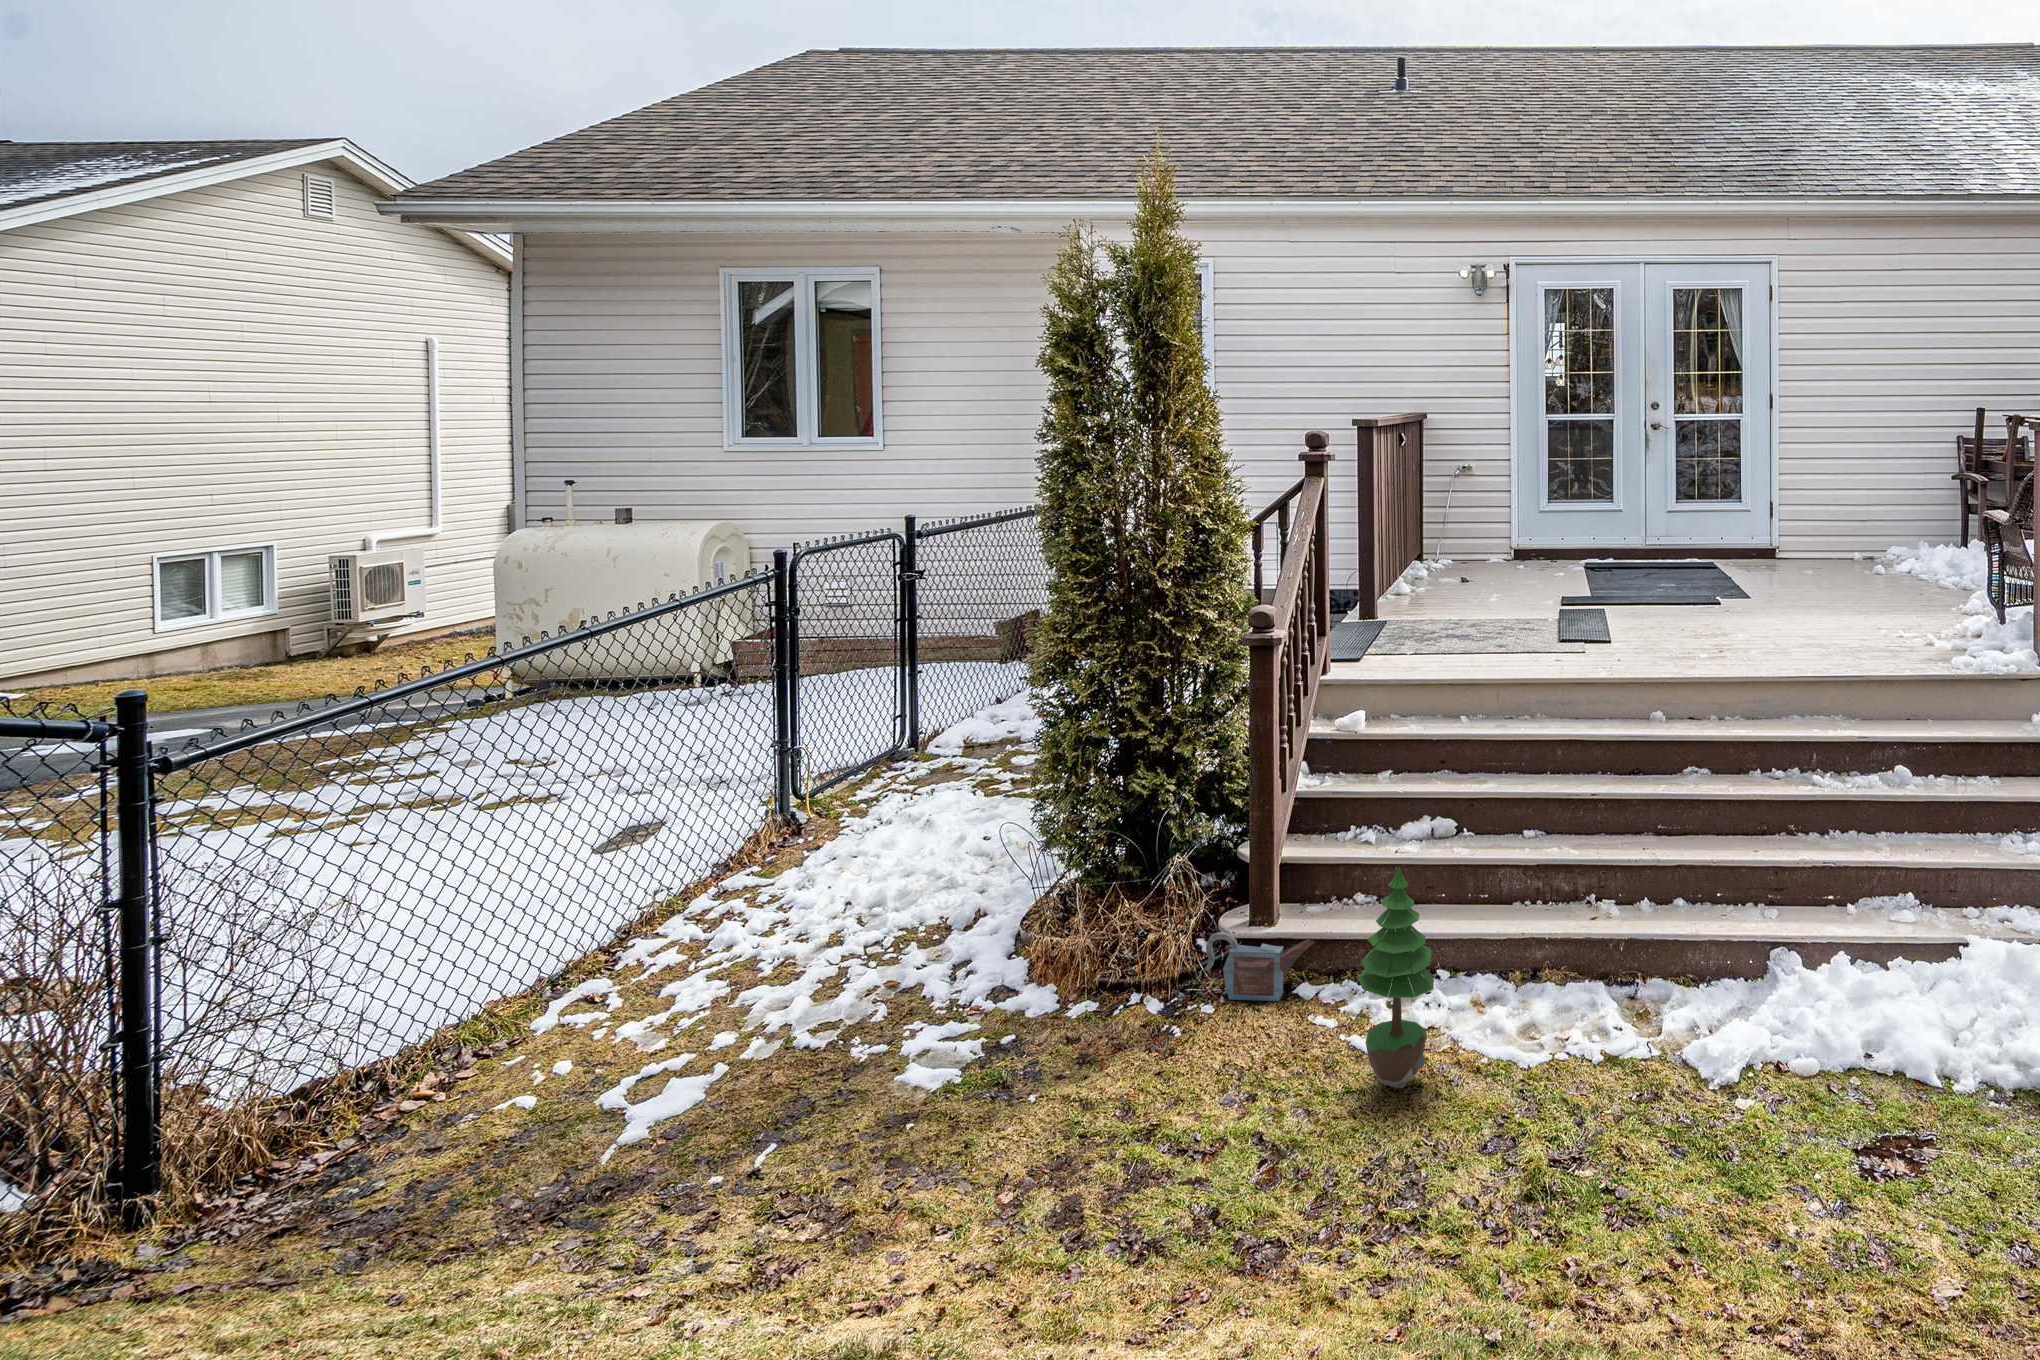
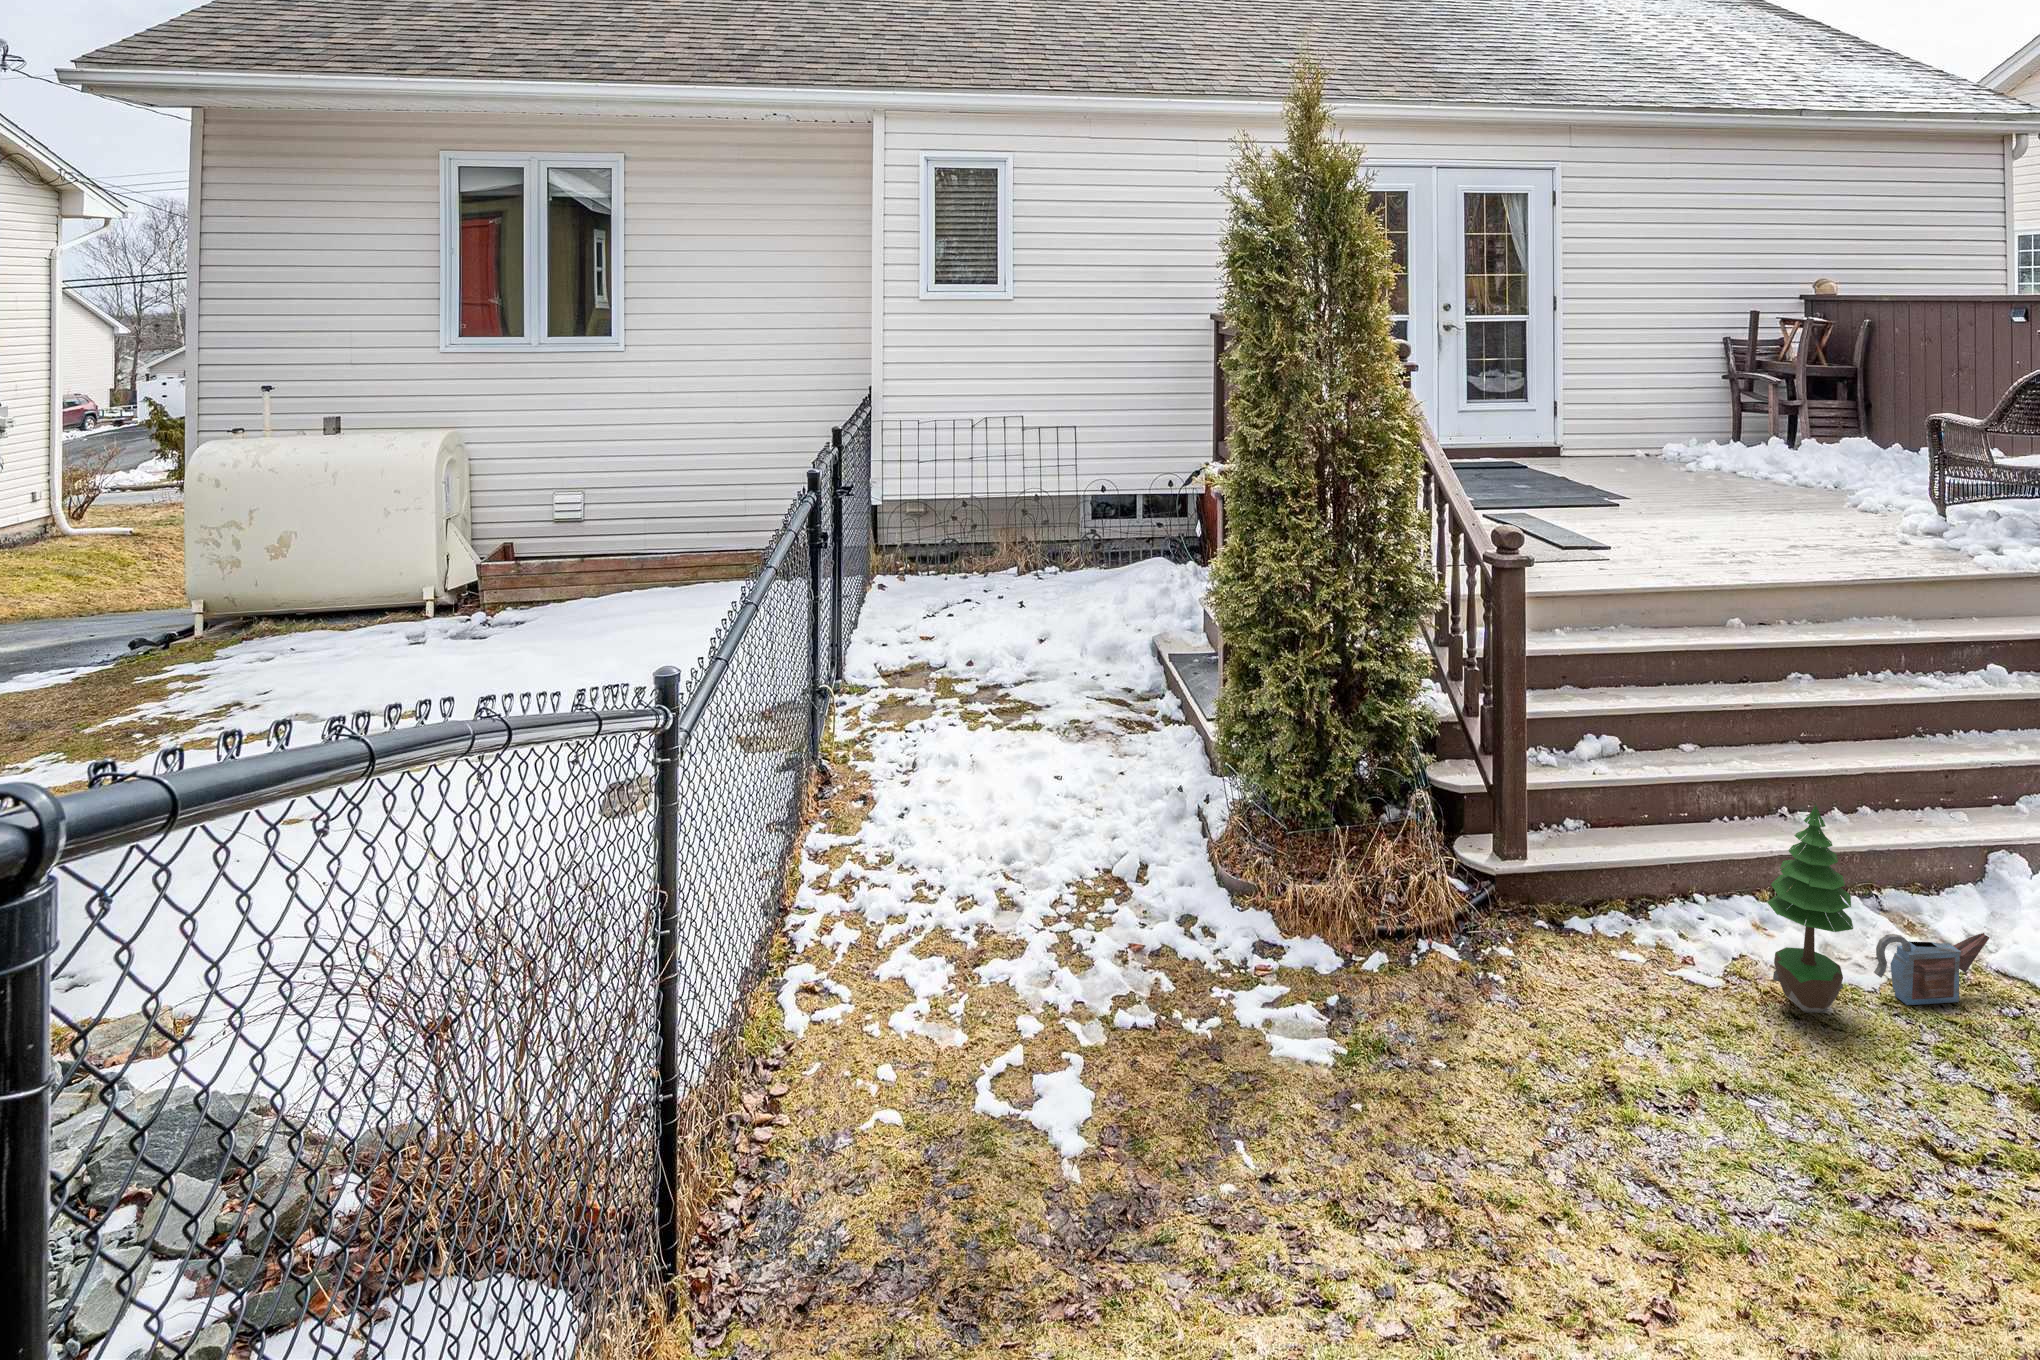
watering can: present [1205,932,1314,1001] -> present [1874,933,1989,1005]

